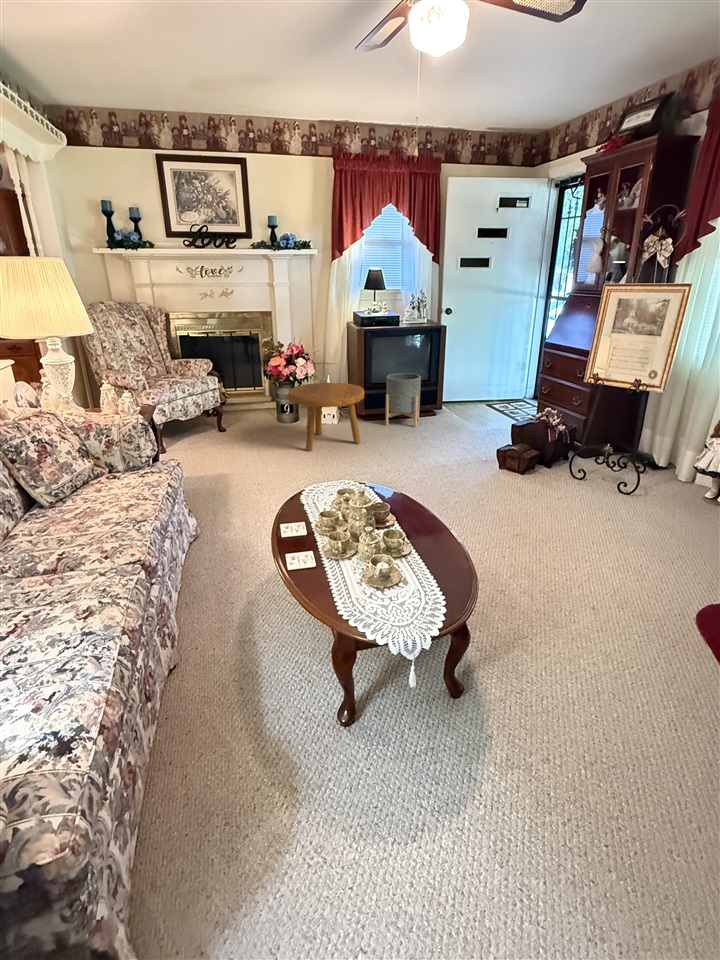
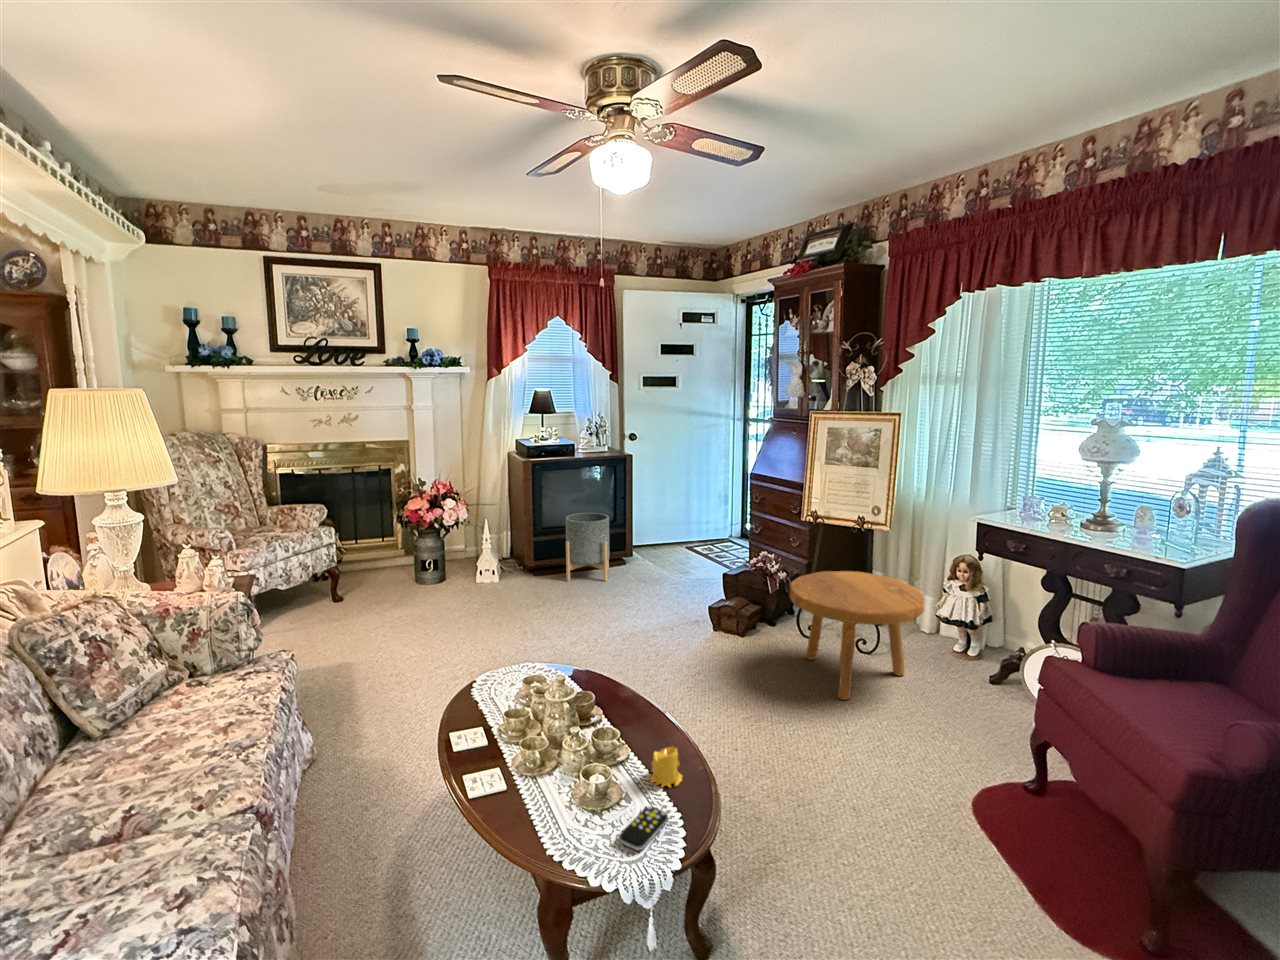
footstool: present [289,382,364,451] -> present [789,571,924,700]
candle: none [424,548,451,579] -> present [649,747,682,788]
remote control: none [394,591,435,622] -> present [620,806,668,850]

